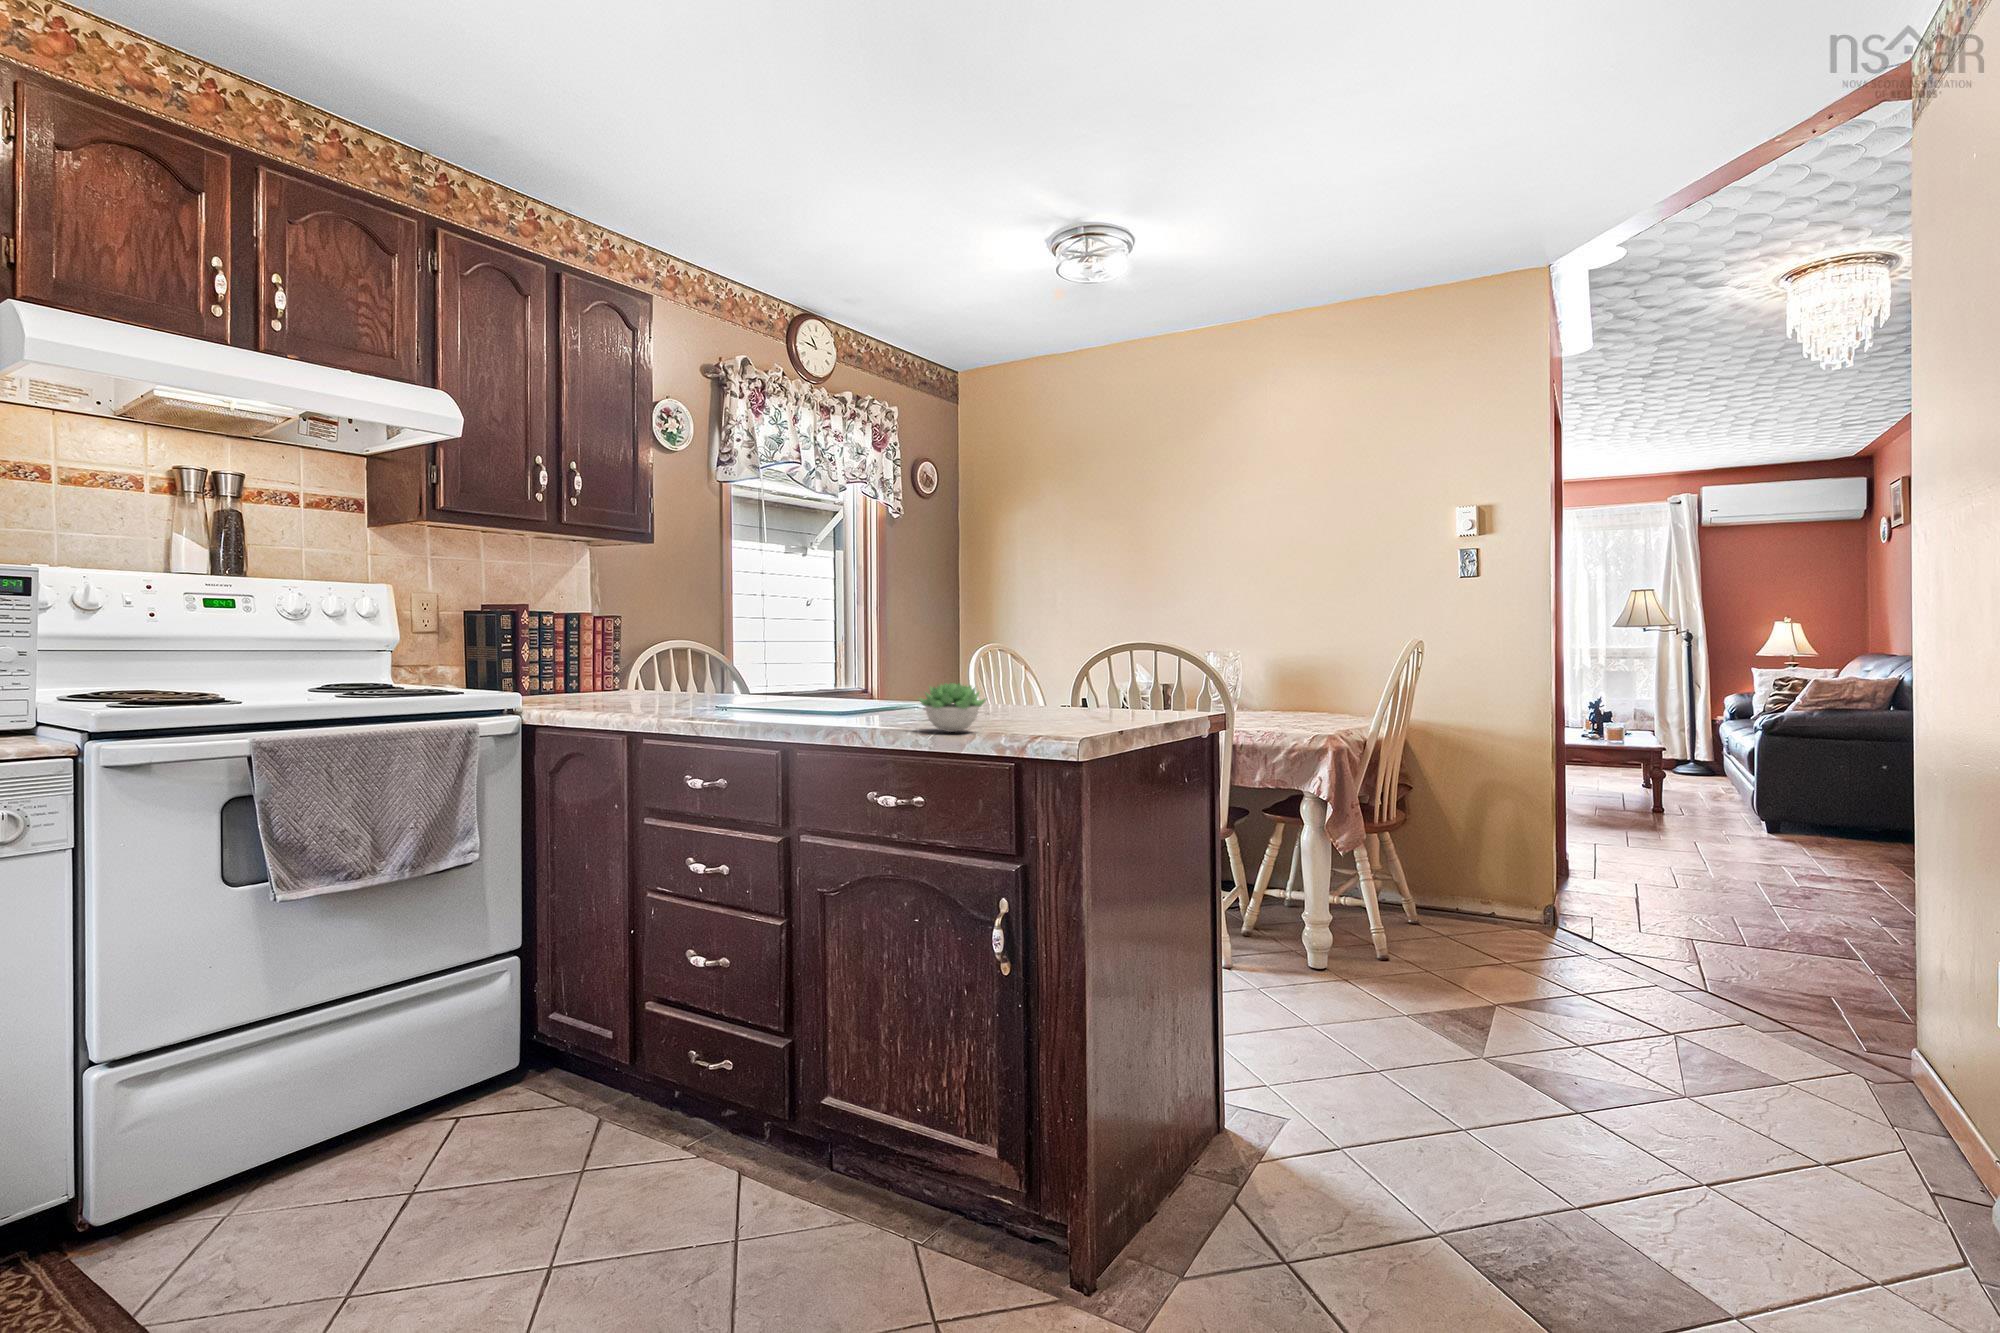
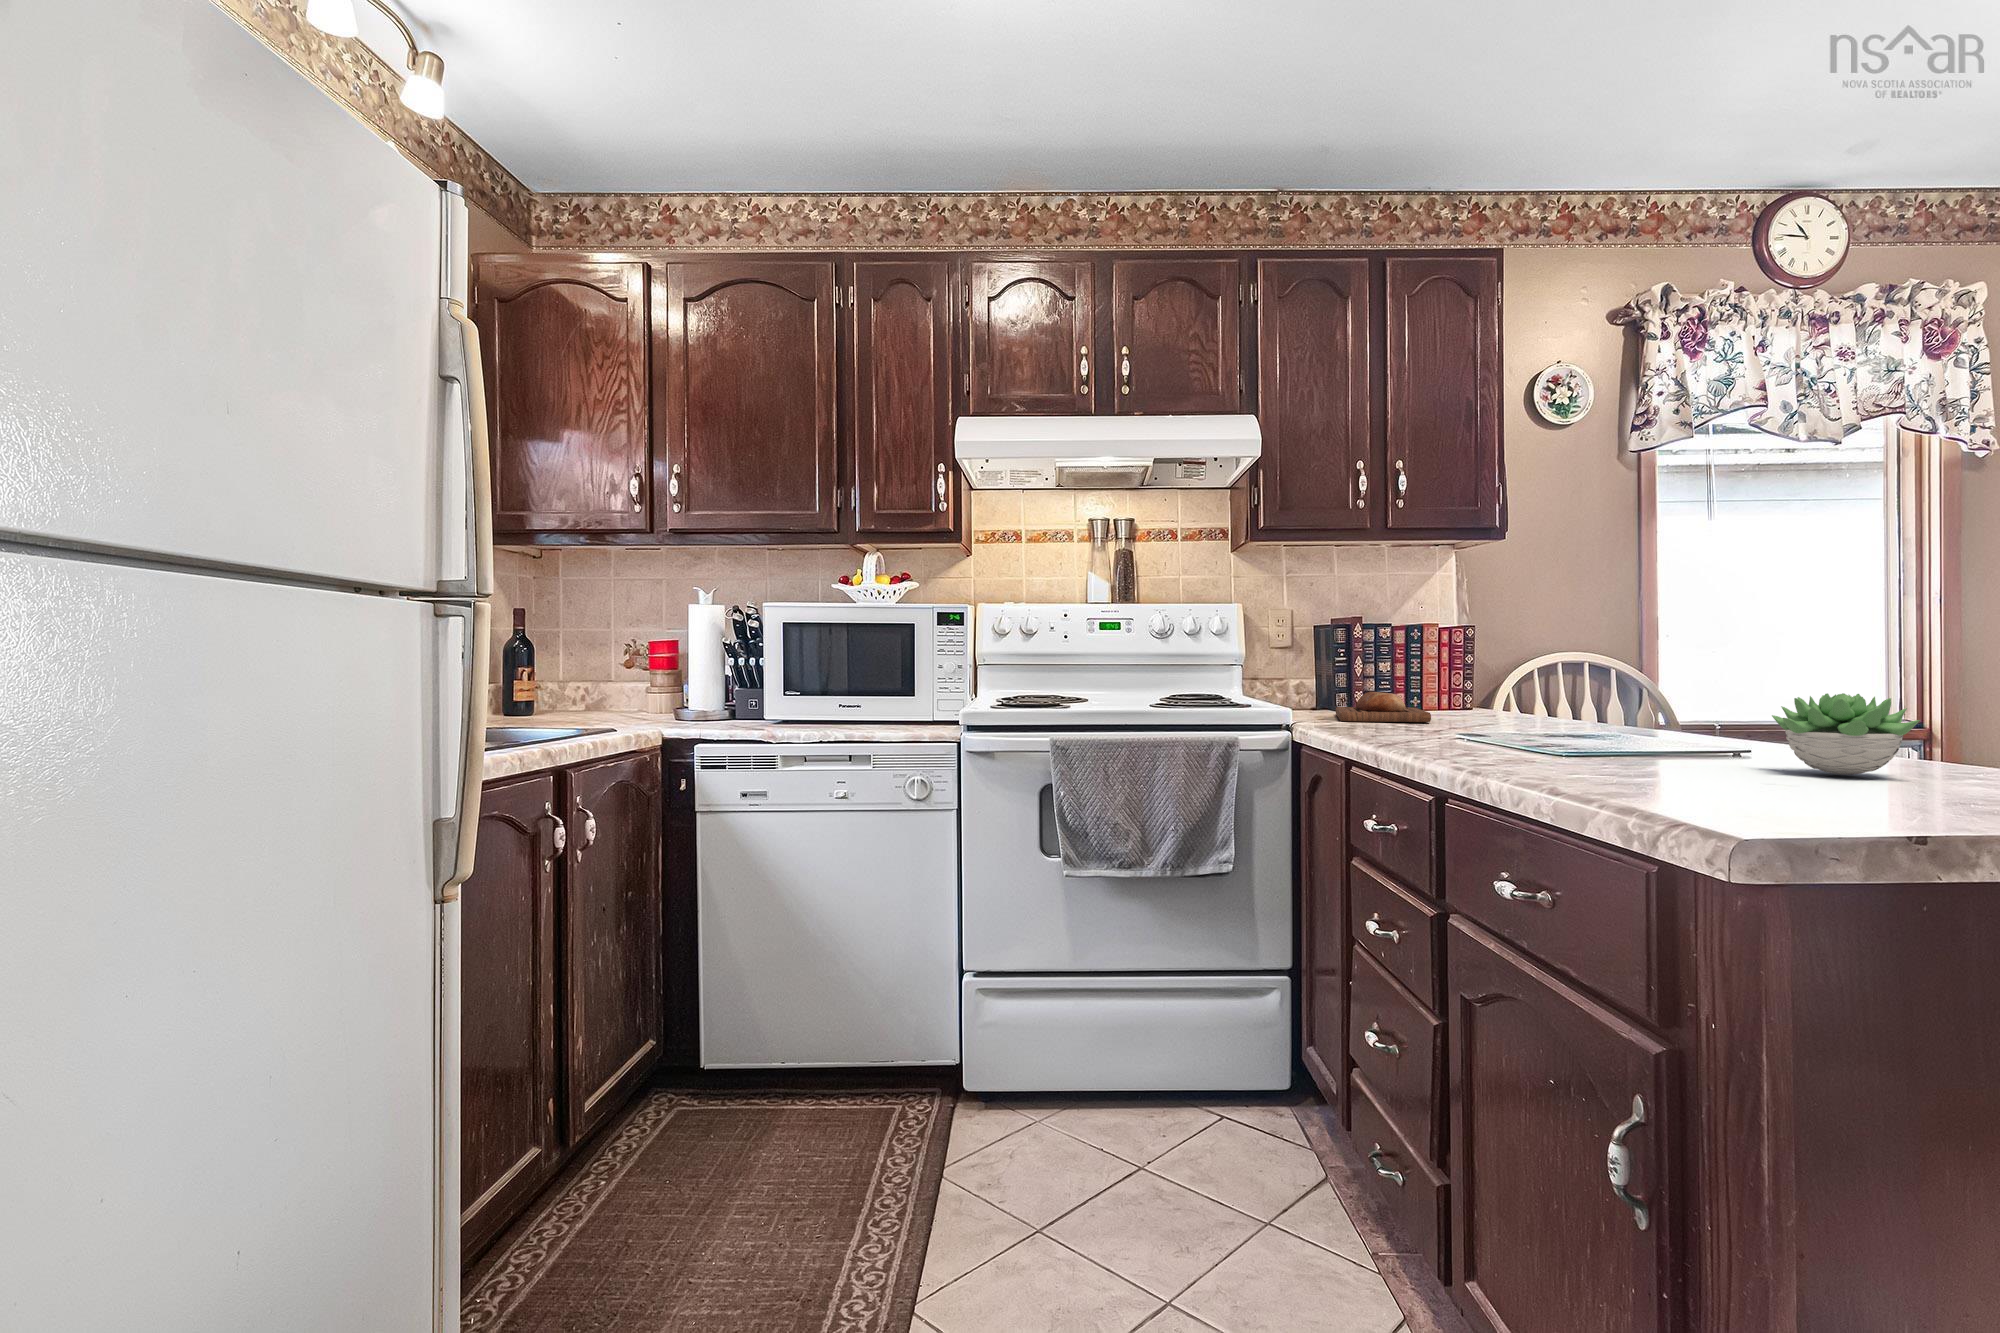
bread loaf: none [509,677,621,707] -> present [1336,692,1431,722]

